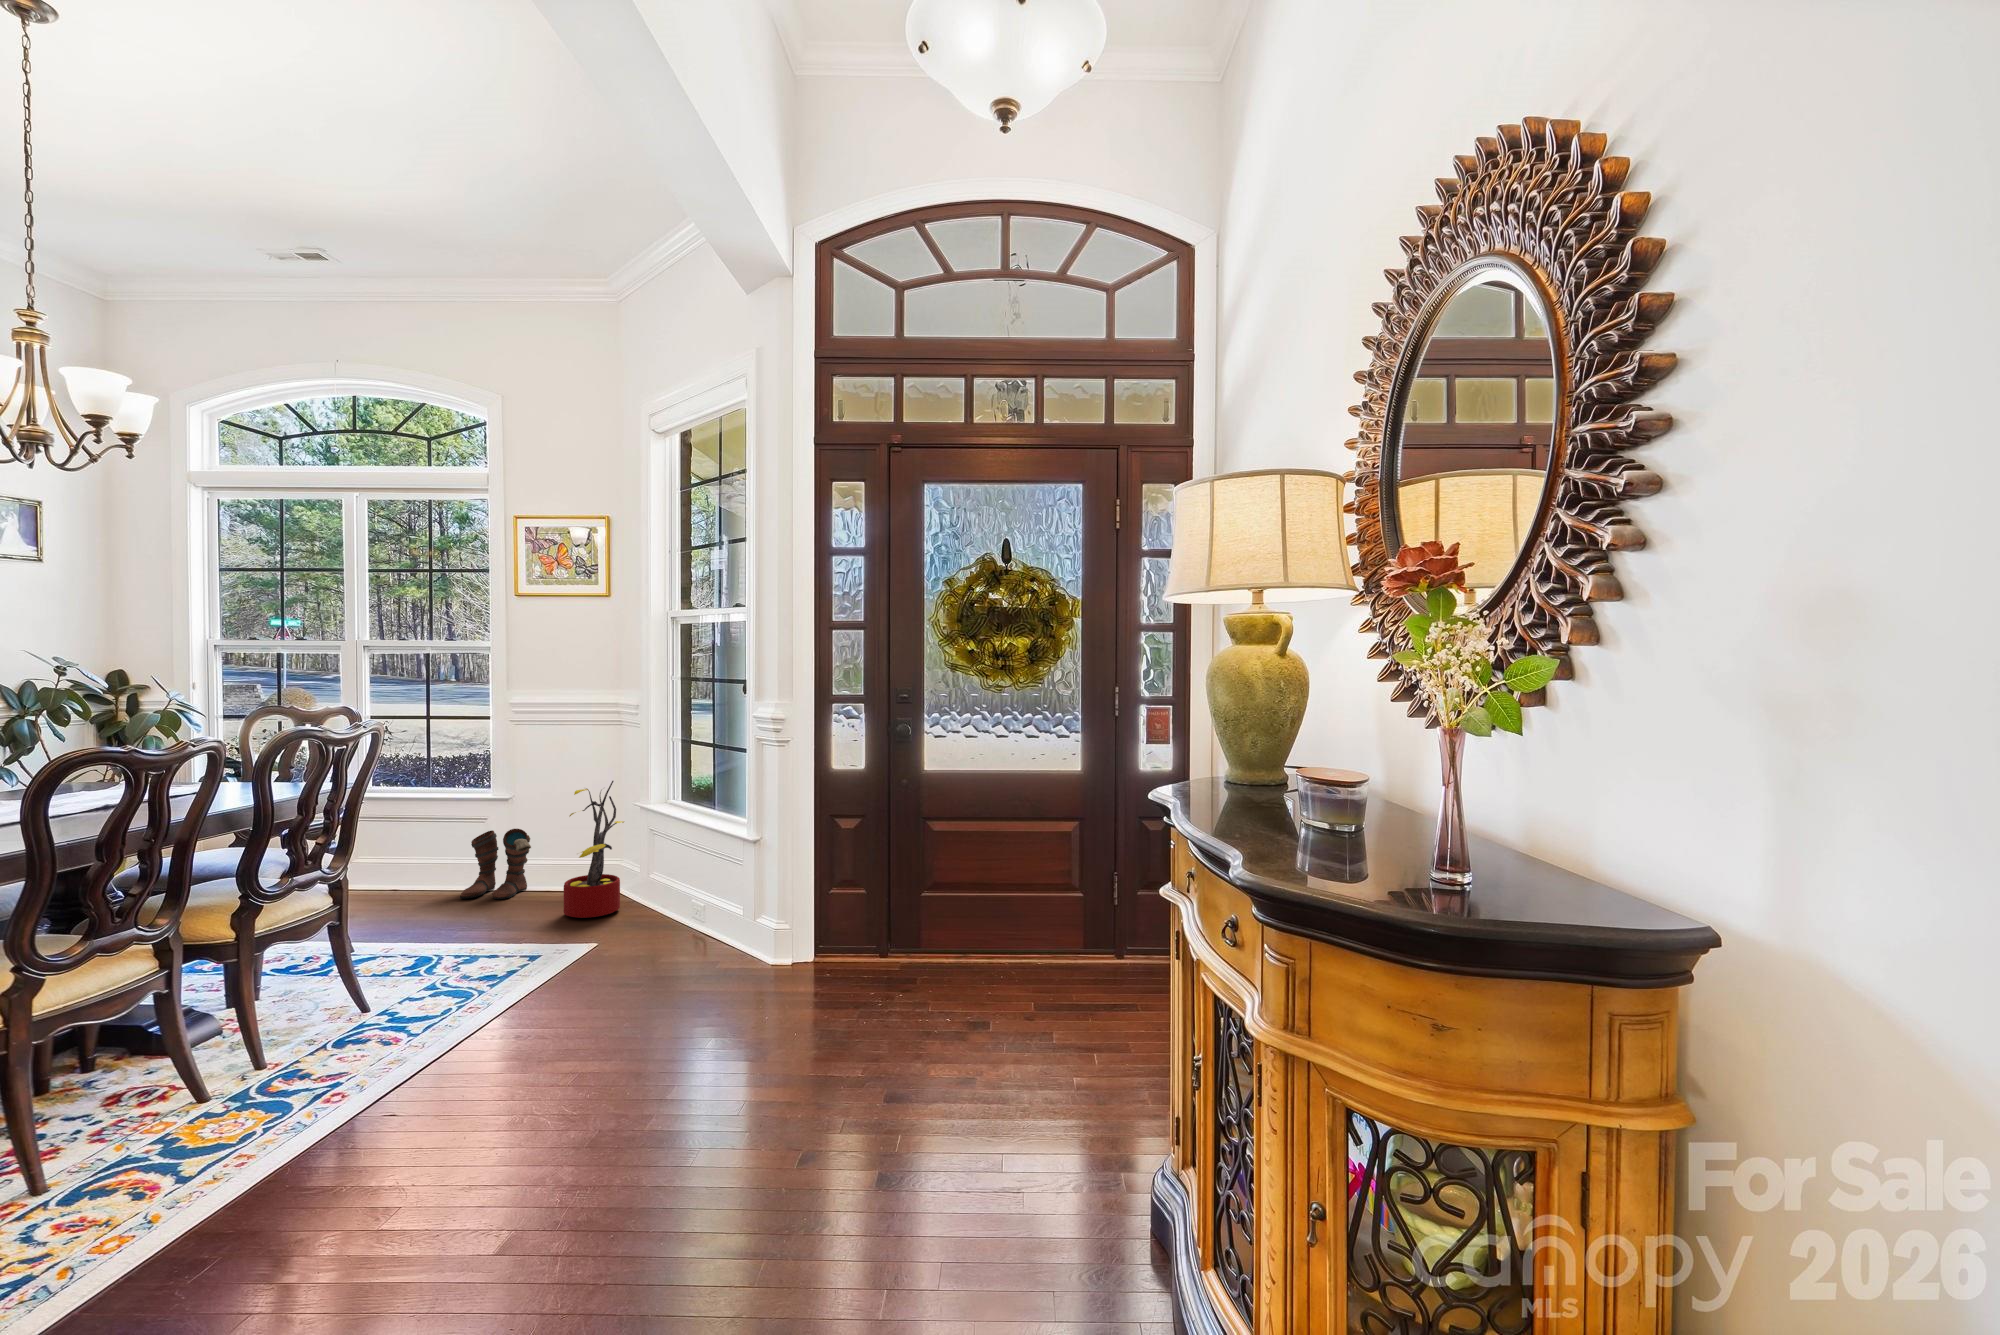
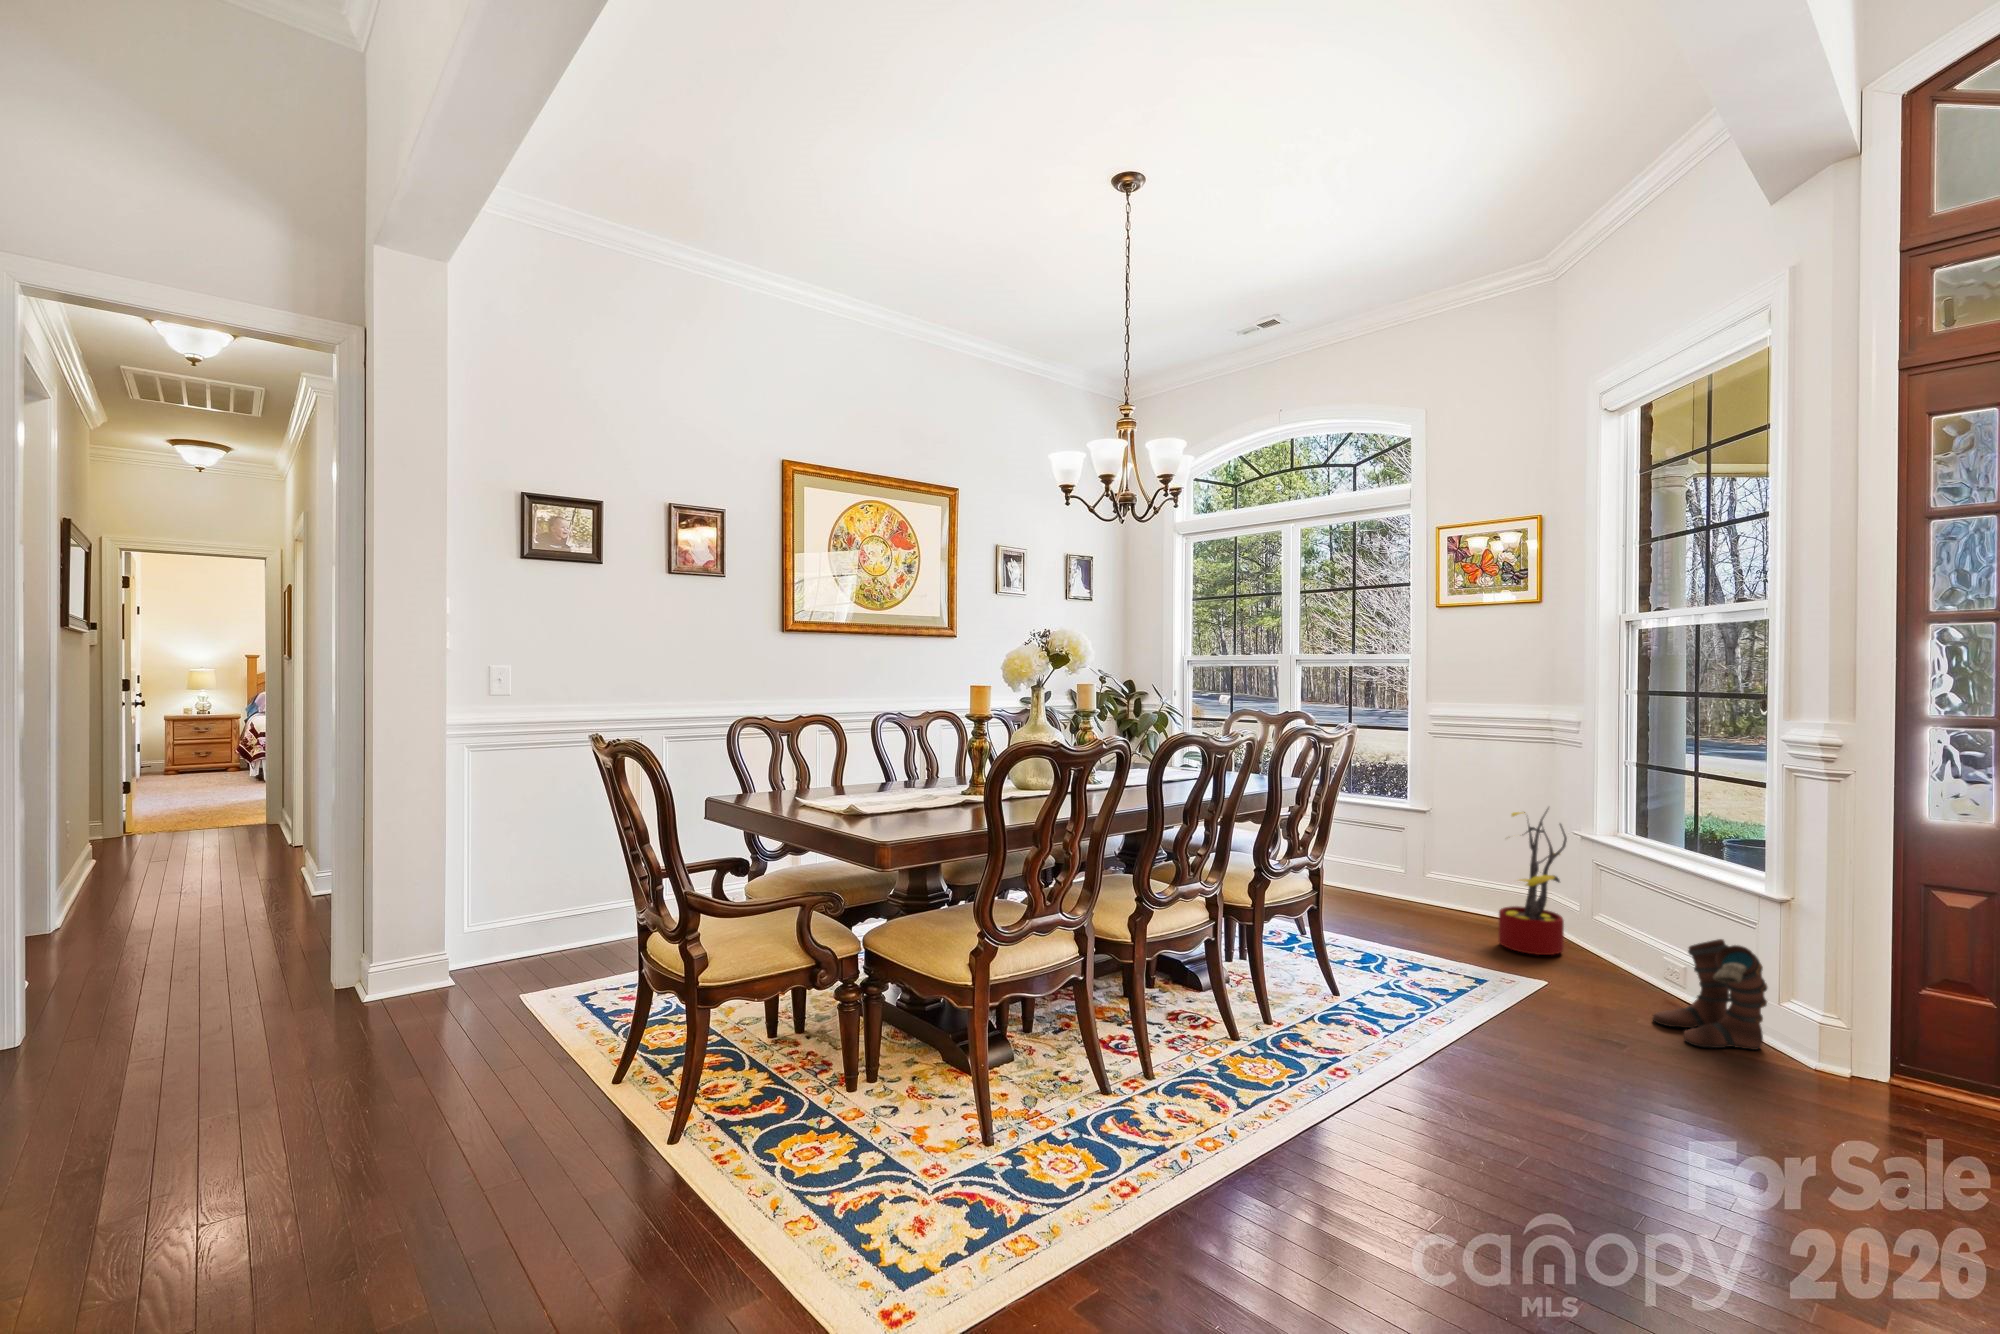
boots: present [460,829,531,899] -> present [1653,939,1767,1050]

